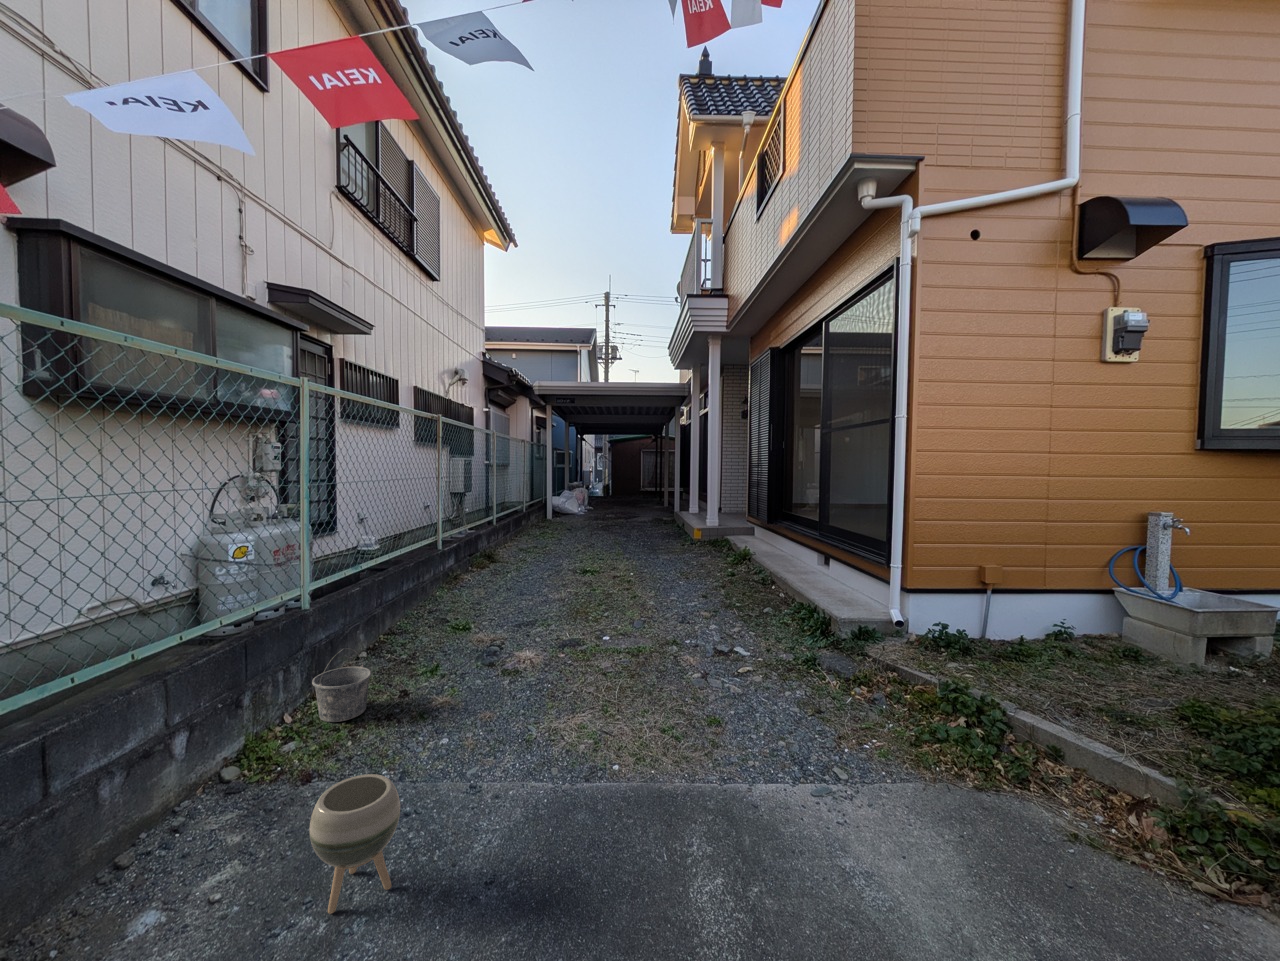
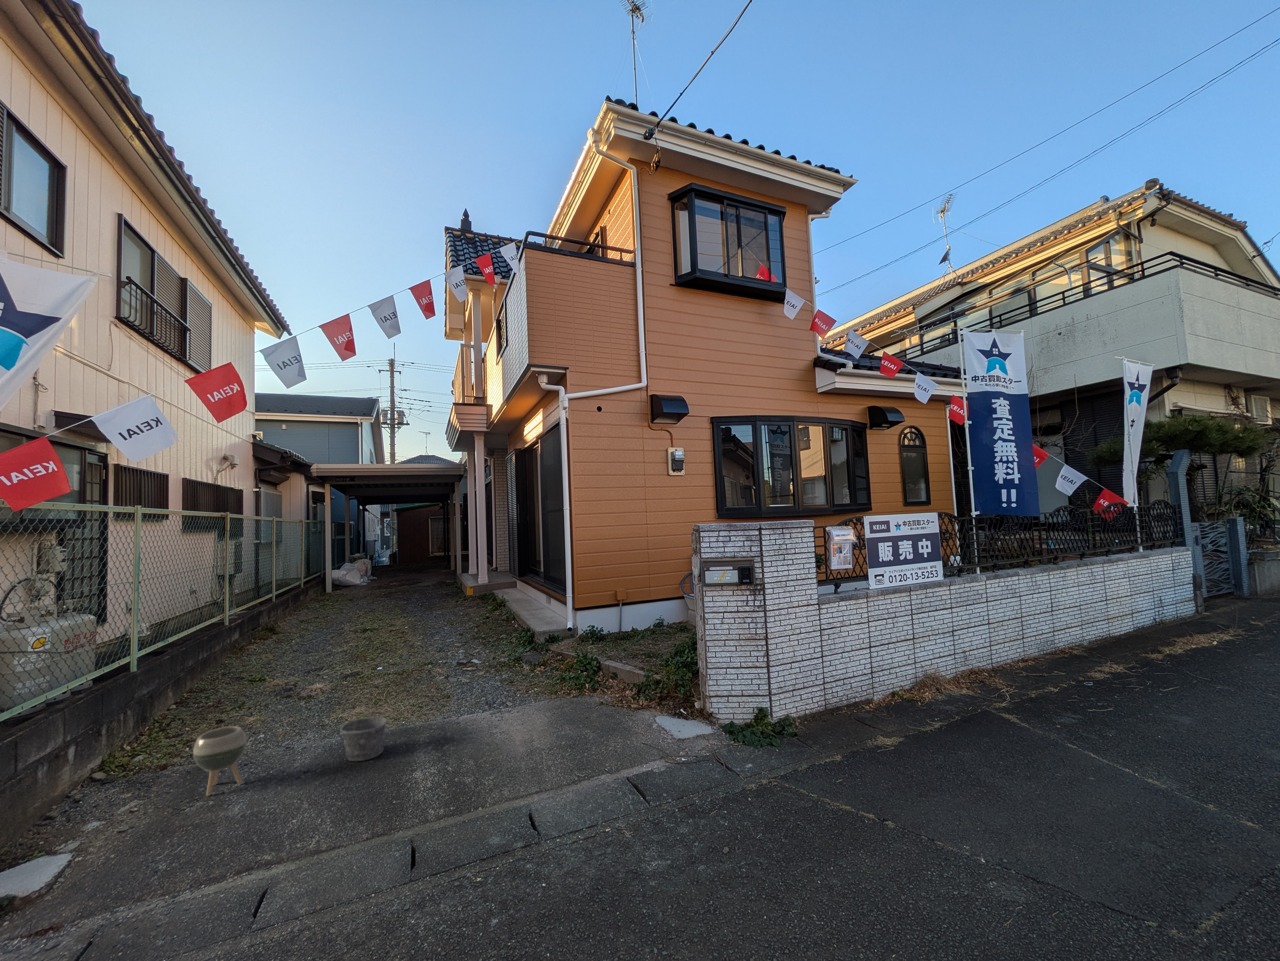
bucket: present [312,650,371,722] -> present [340,715,387,761]

